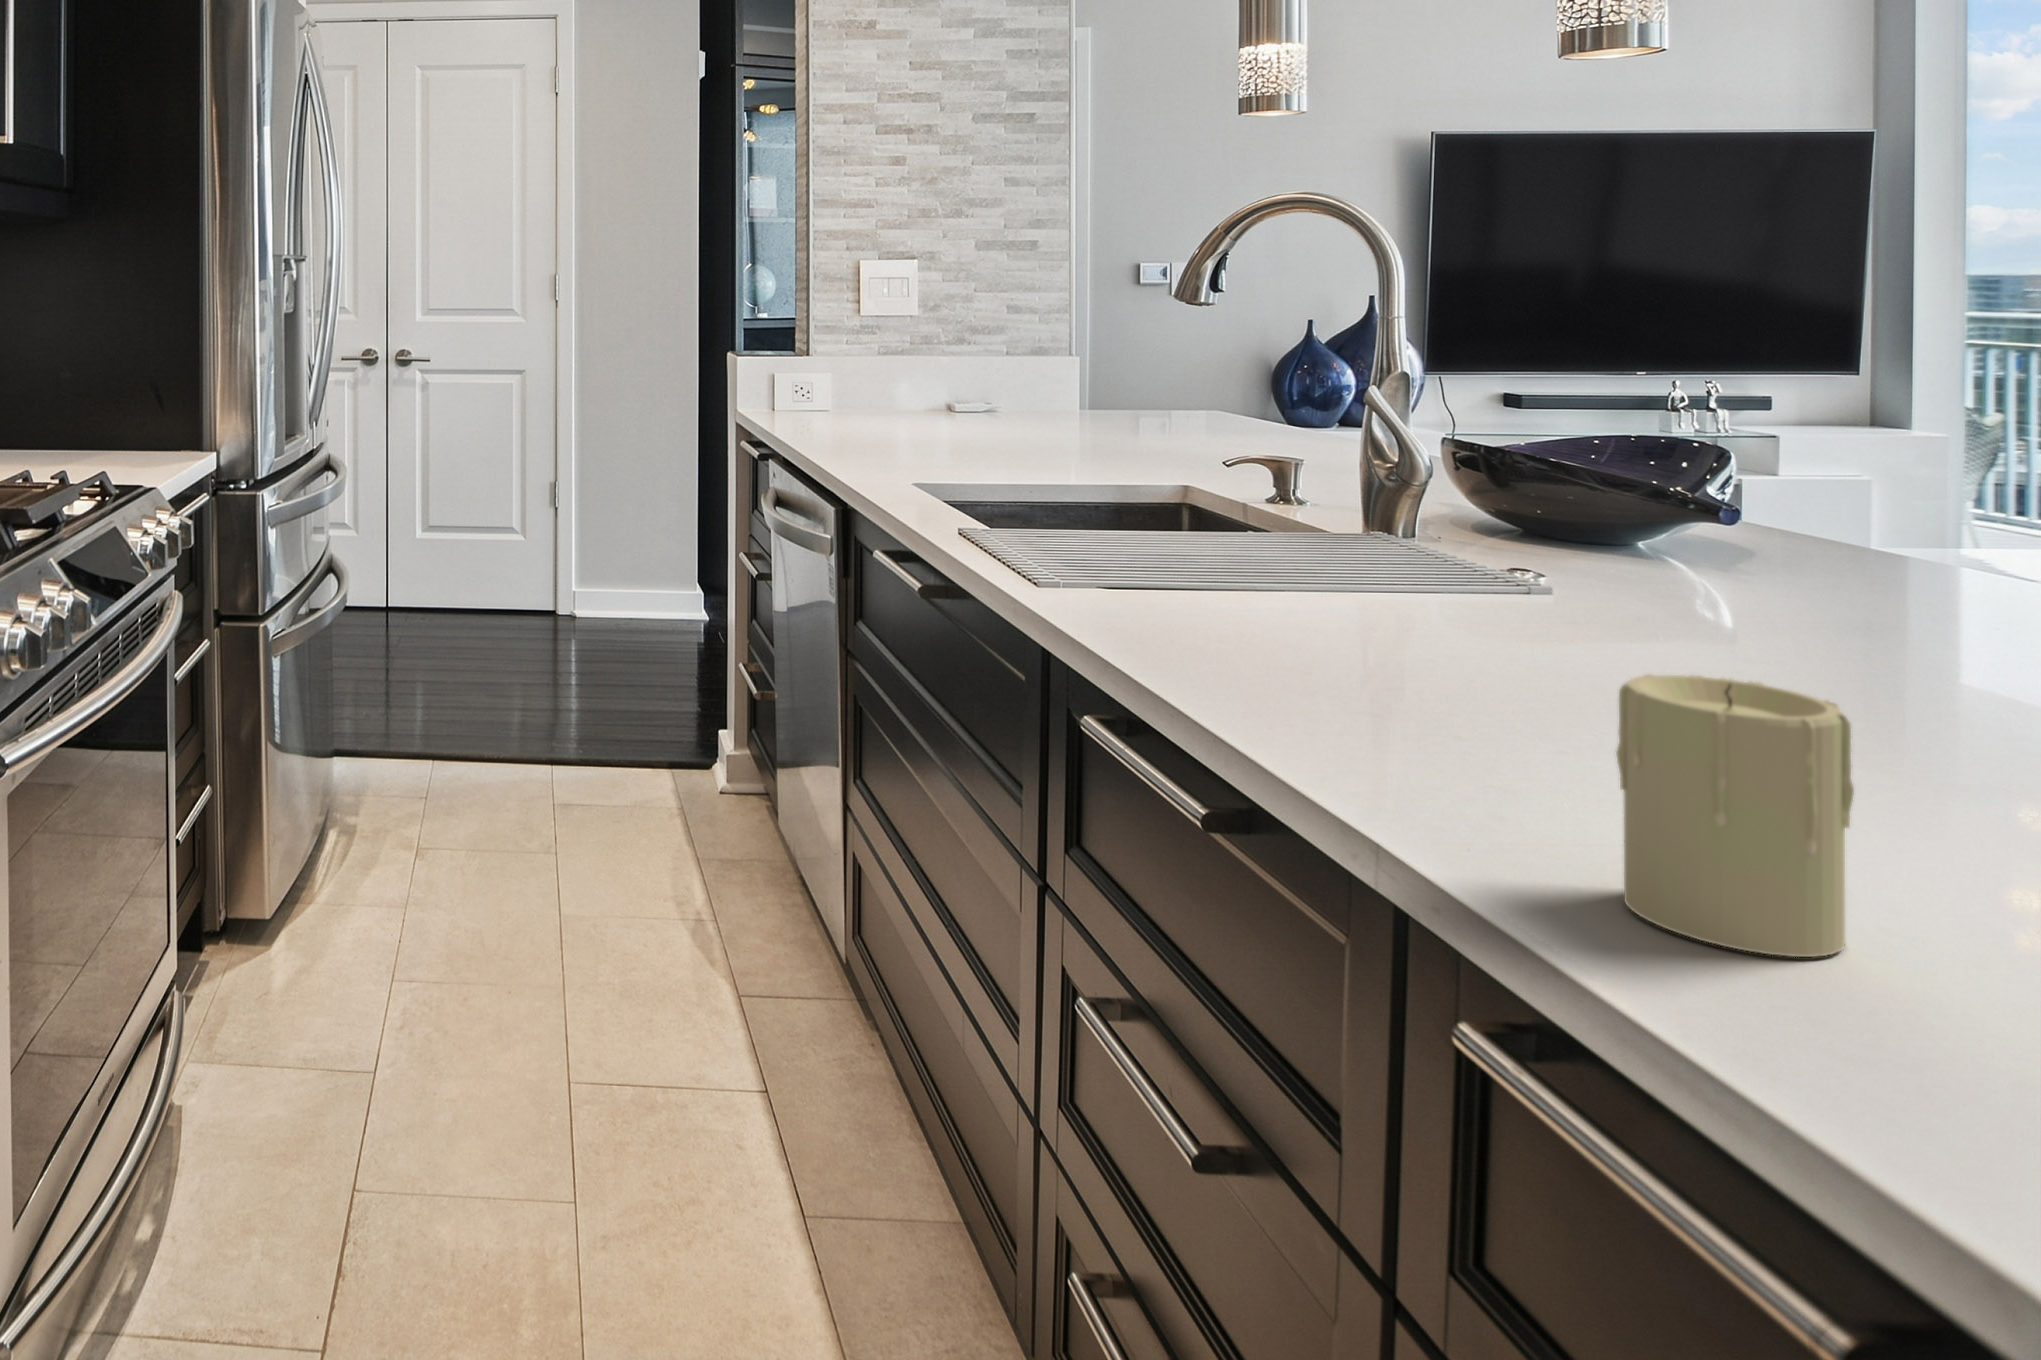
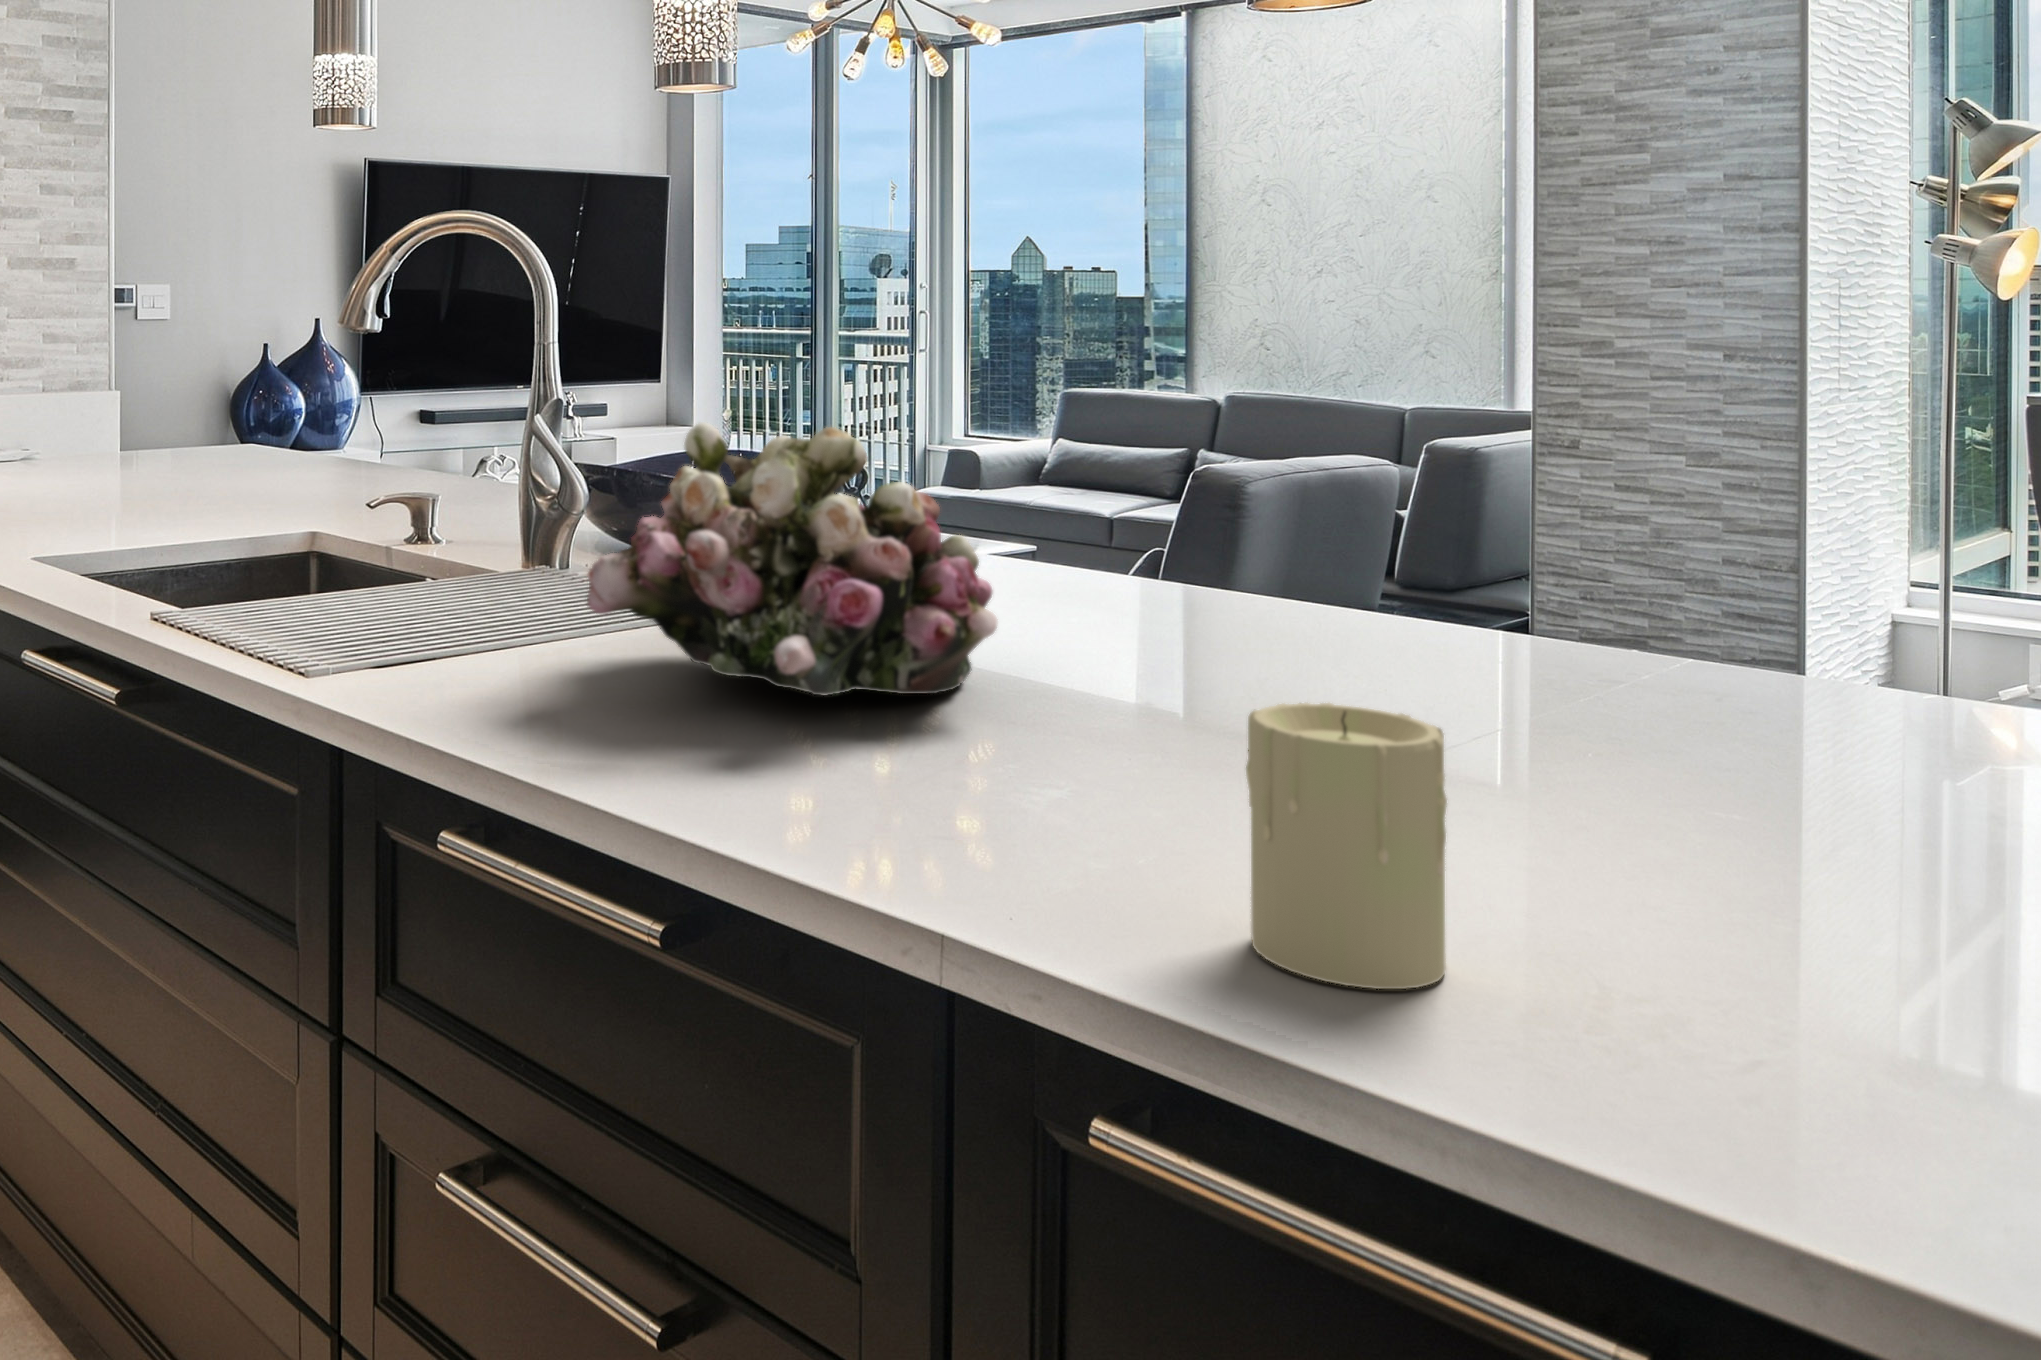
flower arrangement: none [1234,394,1720,677] -> present [587,422,998,696]

